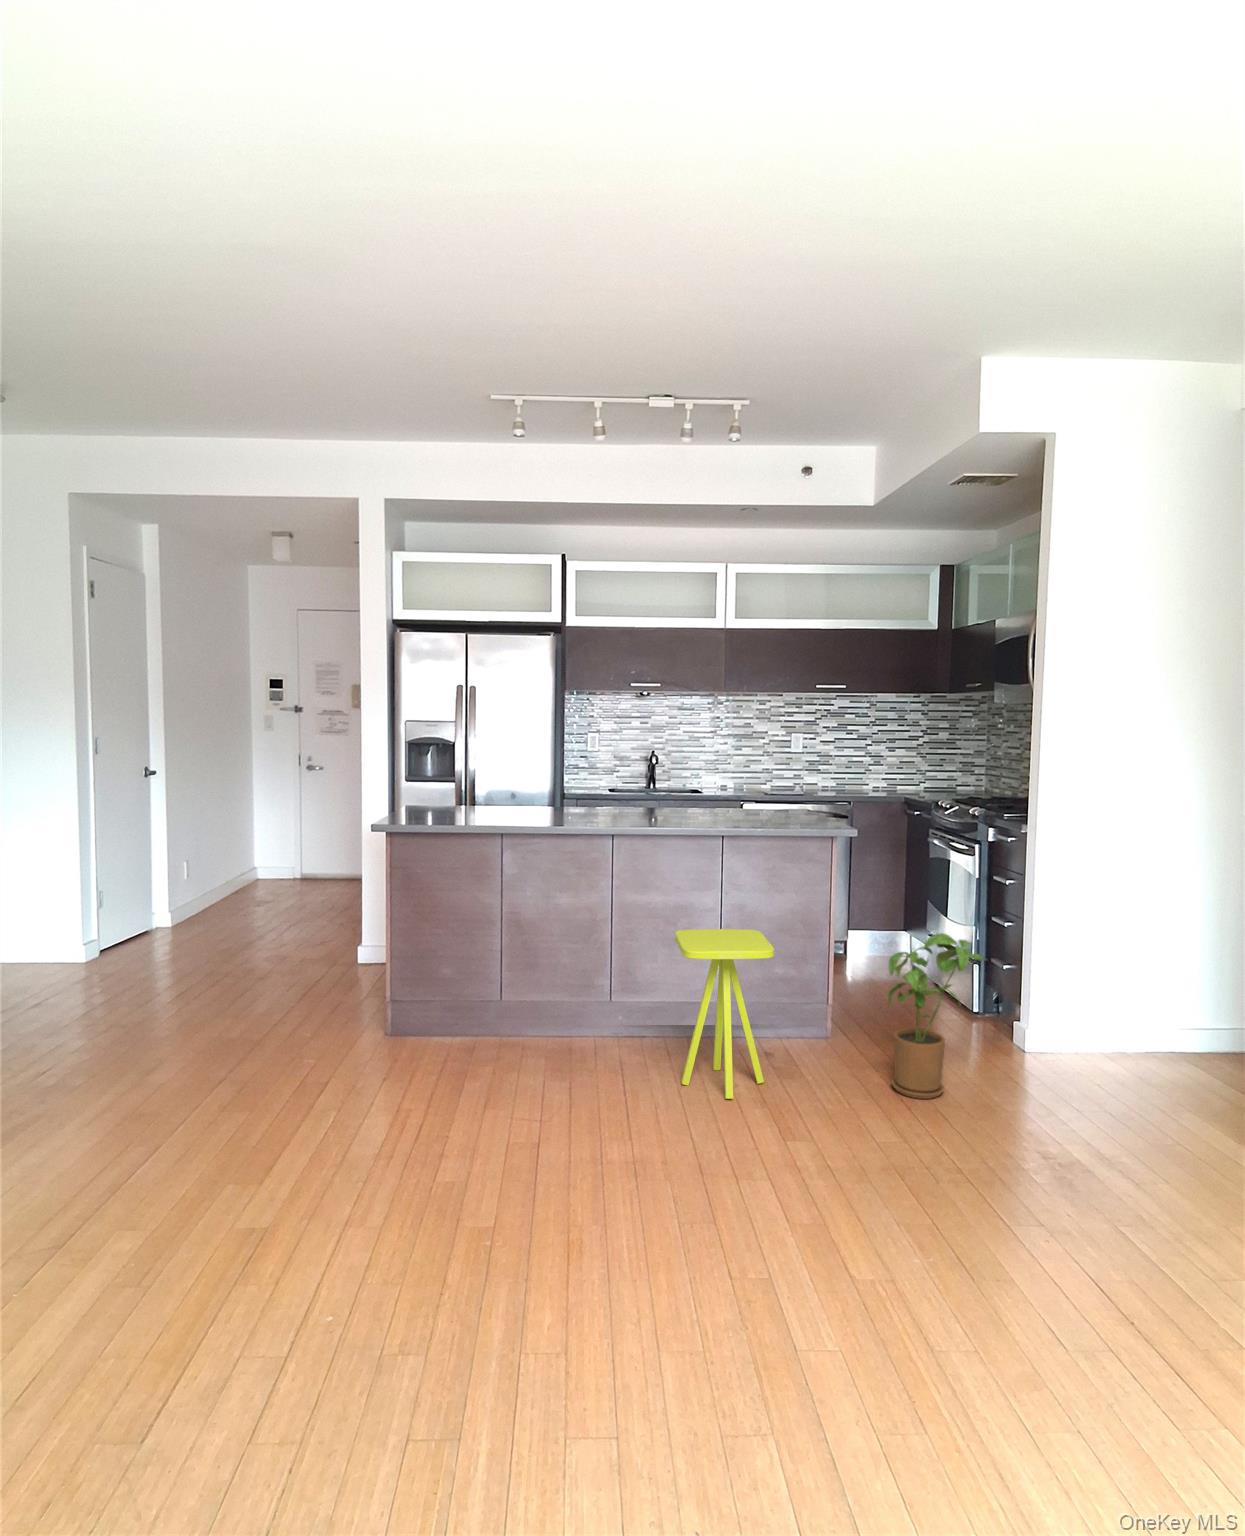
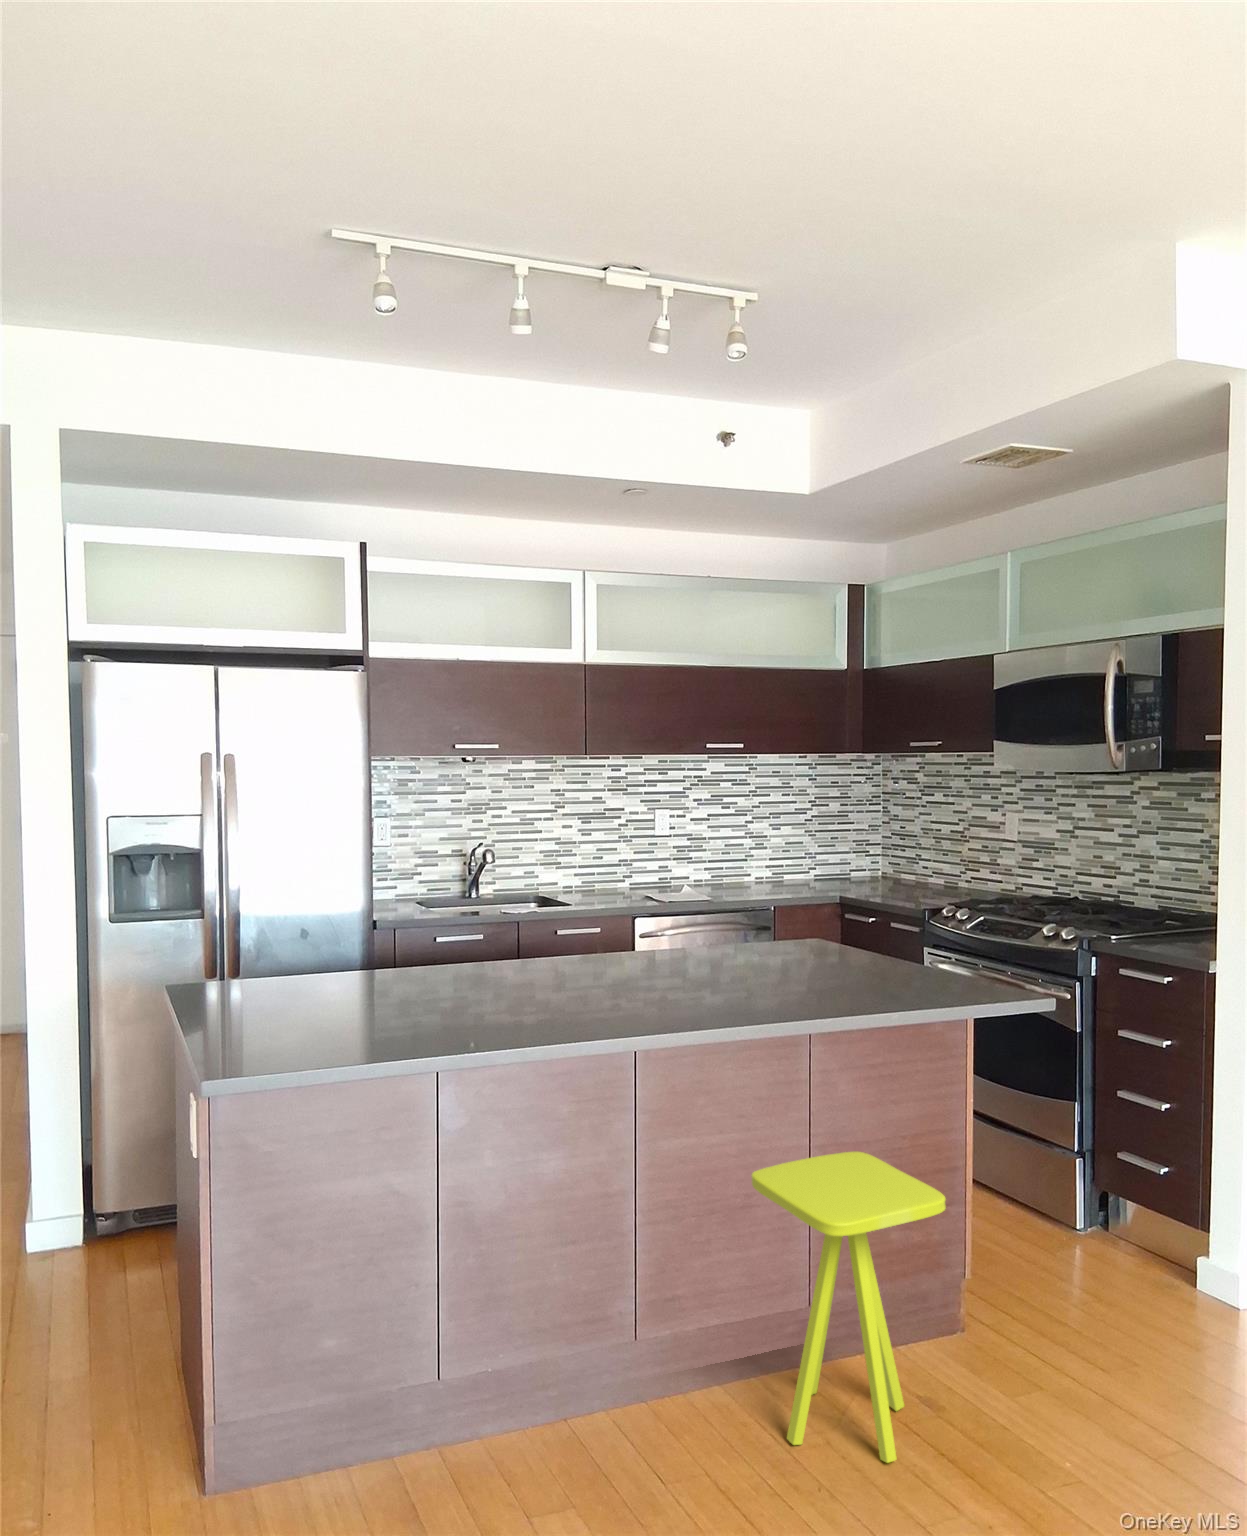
house plant: present [888,933,985,1099] -> none [1044,1127,1197,1385]

